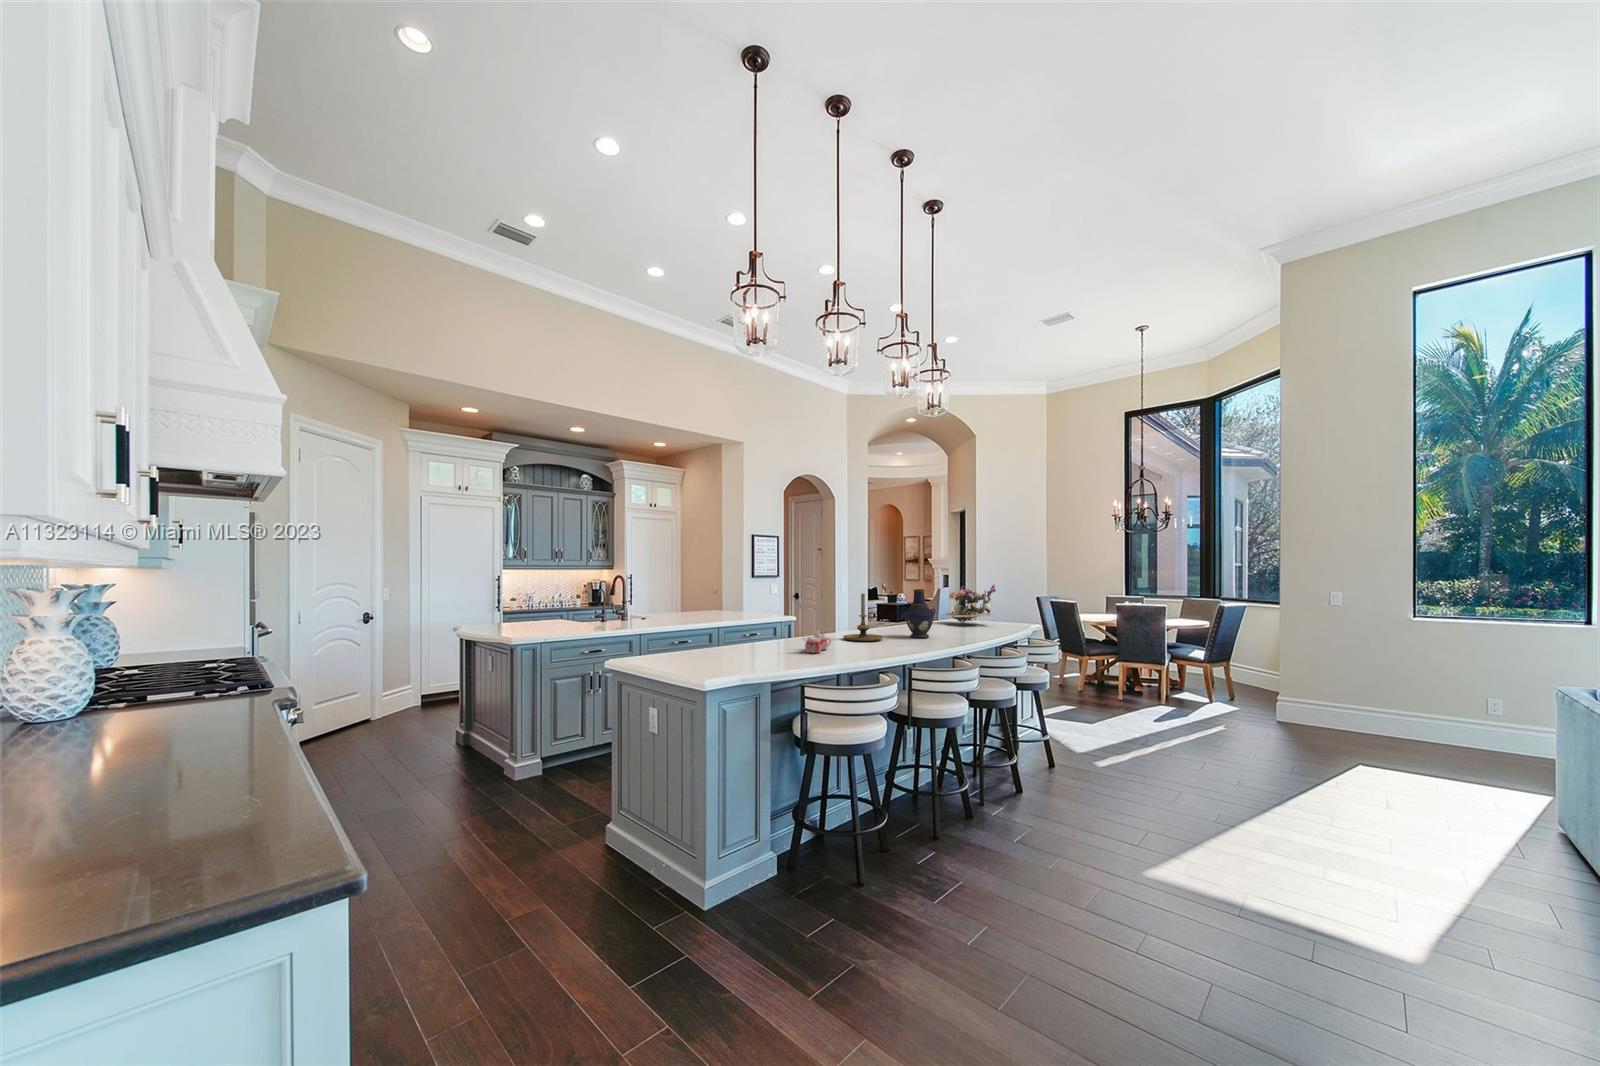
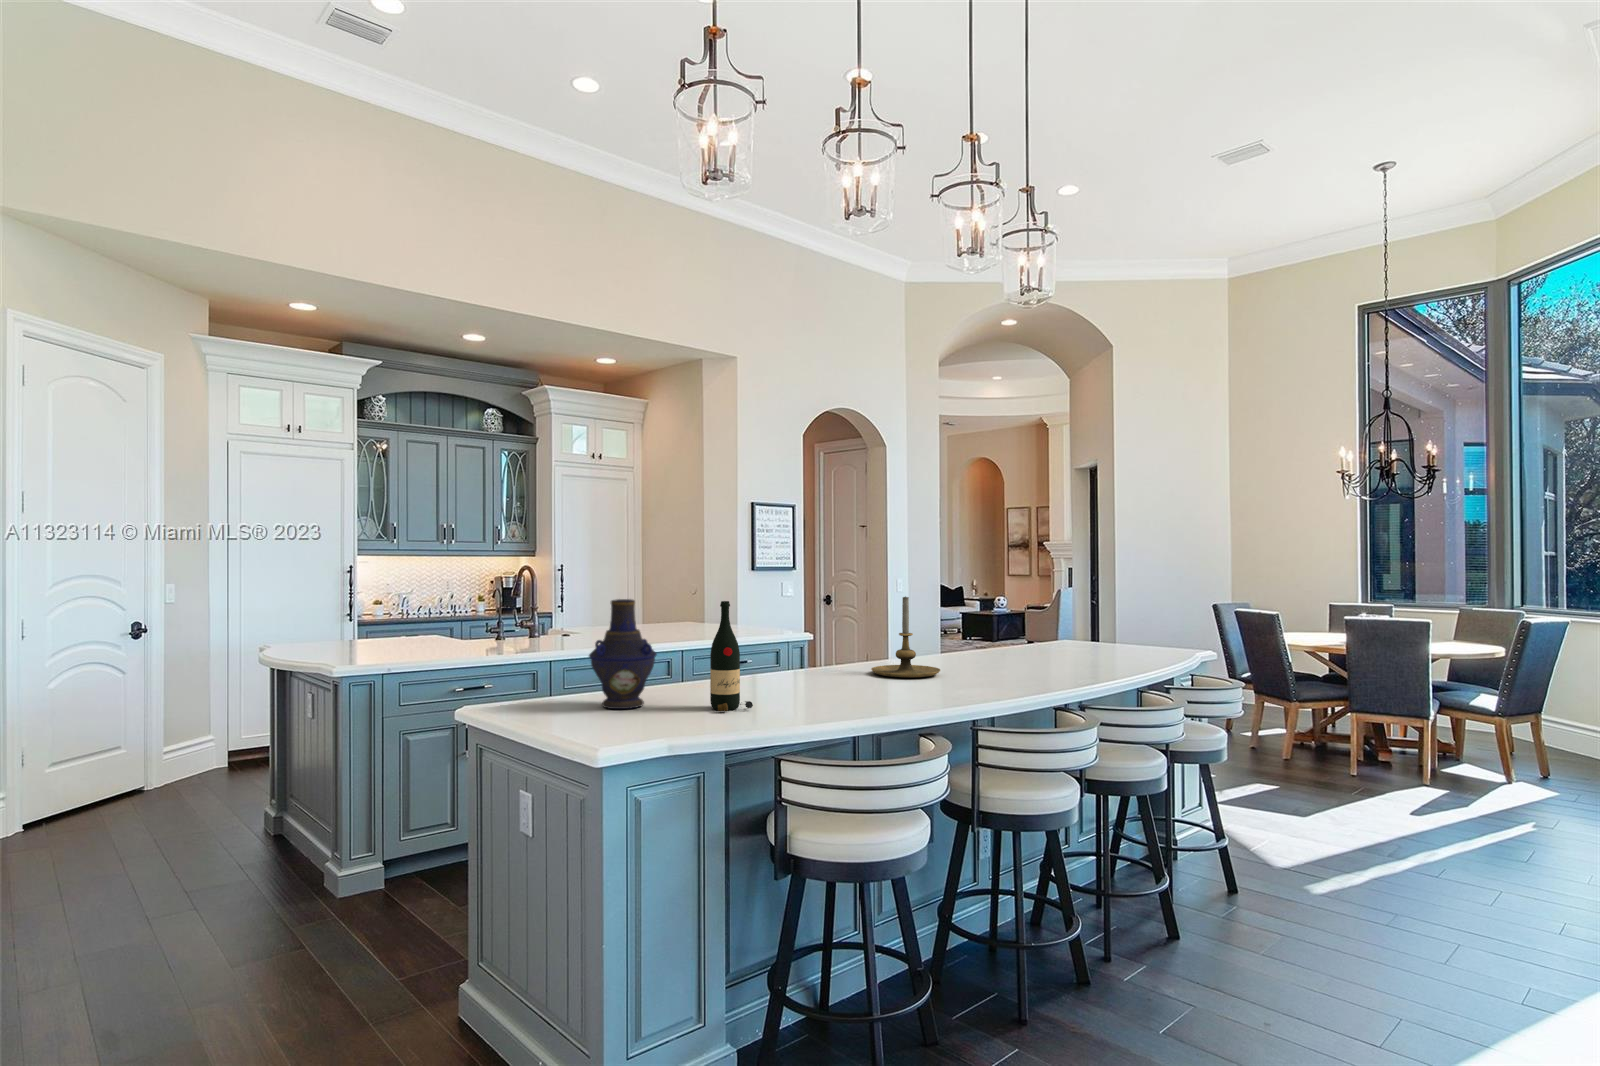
flower arrangement: present [946,584,996,623] -> none [1051,582,1139,648]
vase: present [903,589,936,638] -> present [589,599,657,709]
wine bottle: none [758,597,783,661] -> present [710,601,753,712]
mug: present [804,632,831,653] -> none [785,661,844,699]

